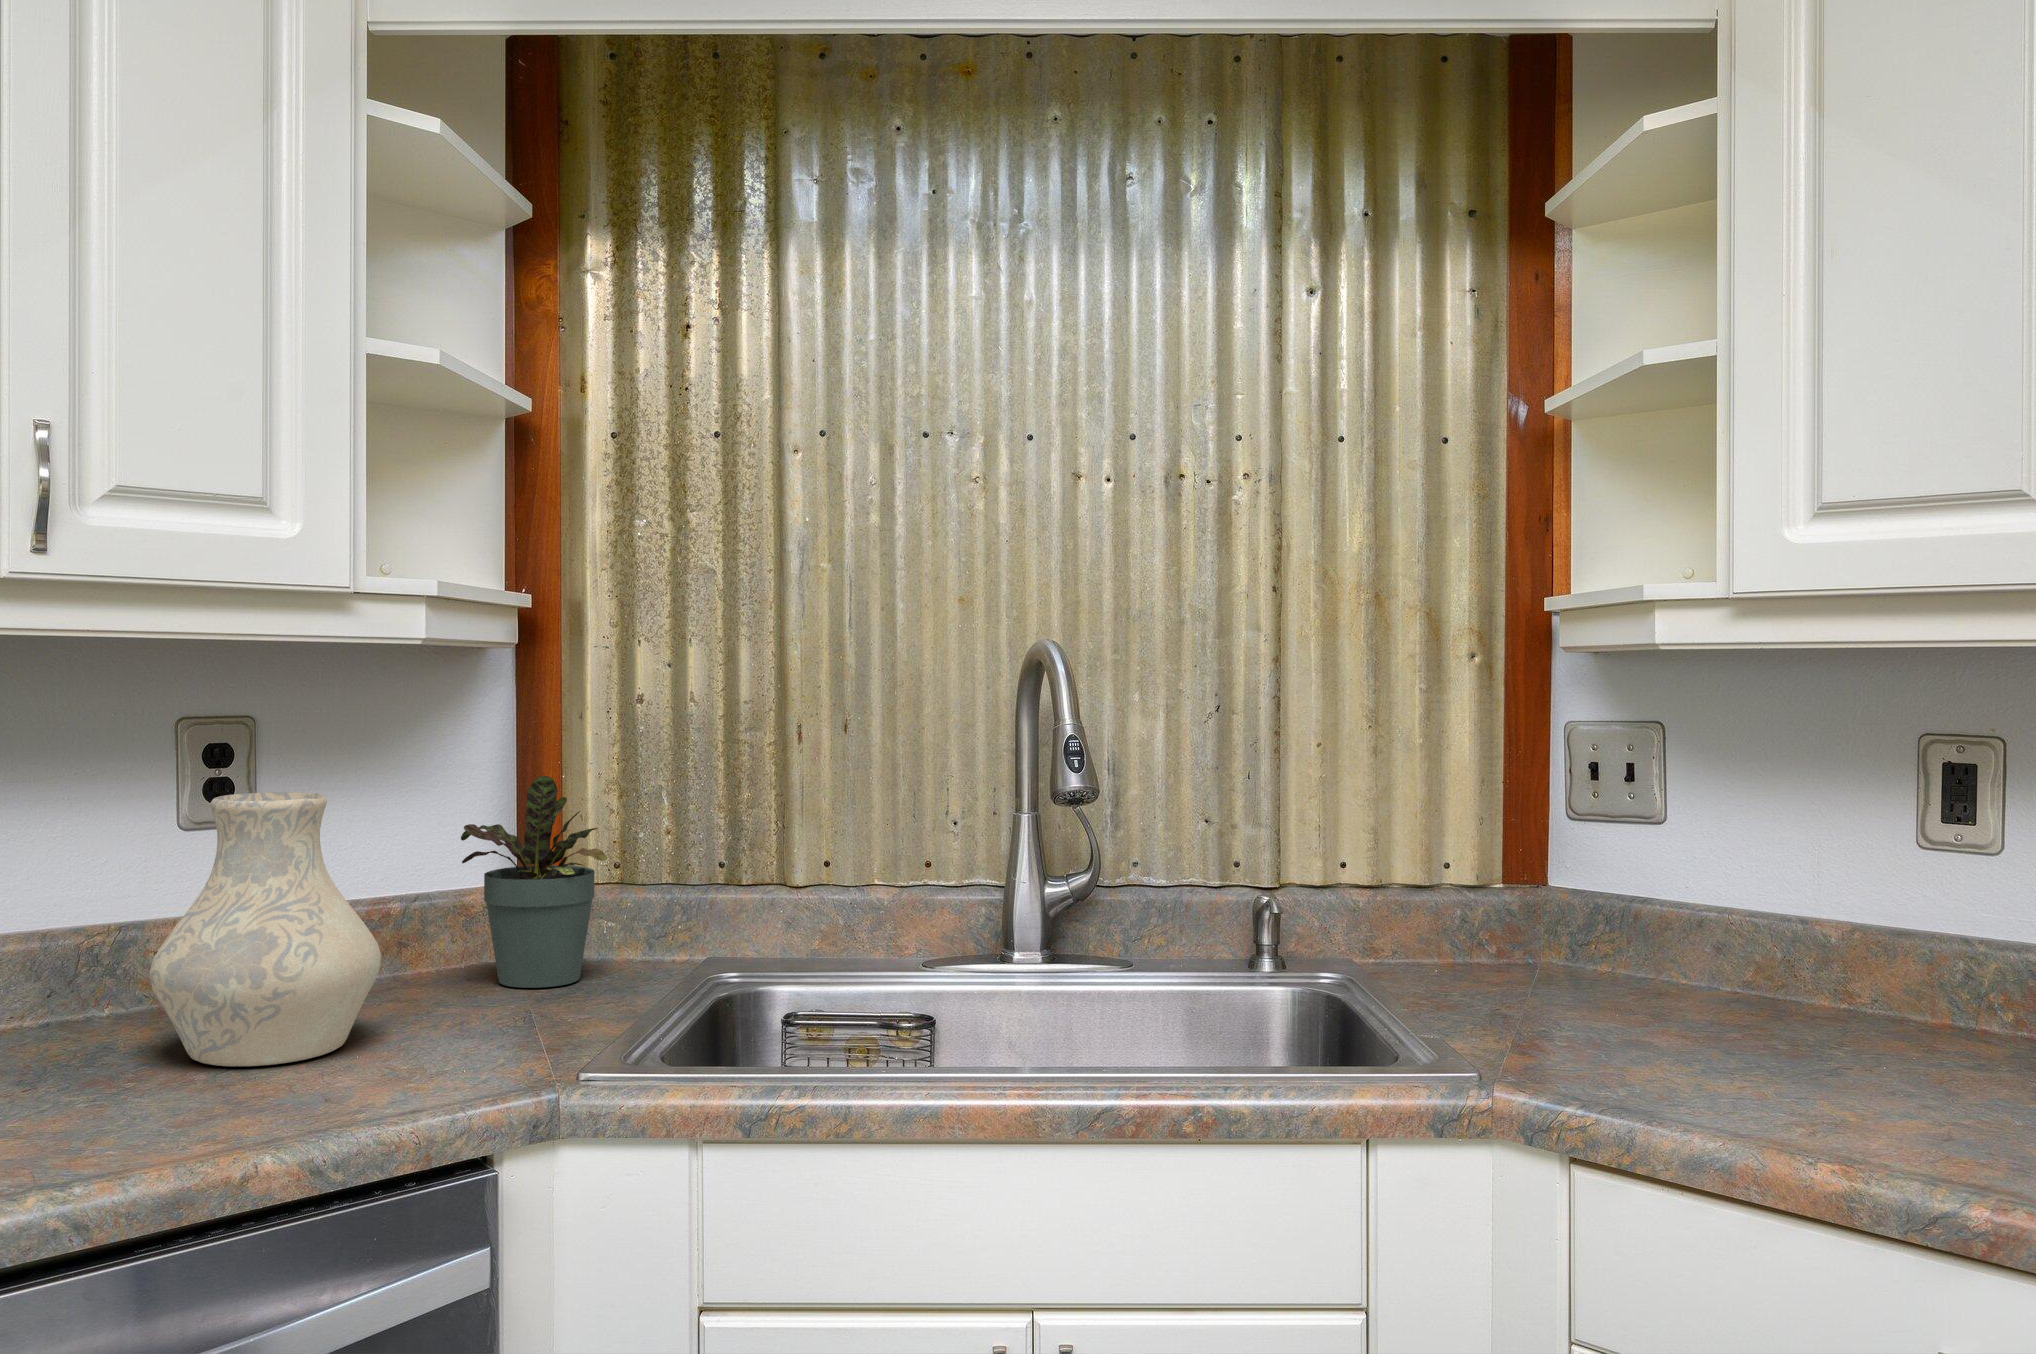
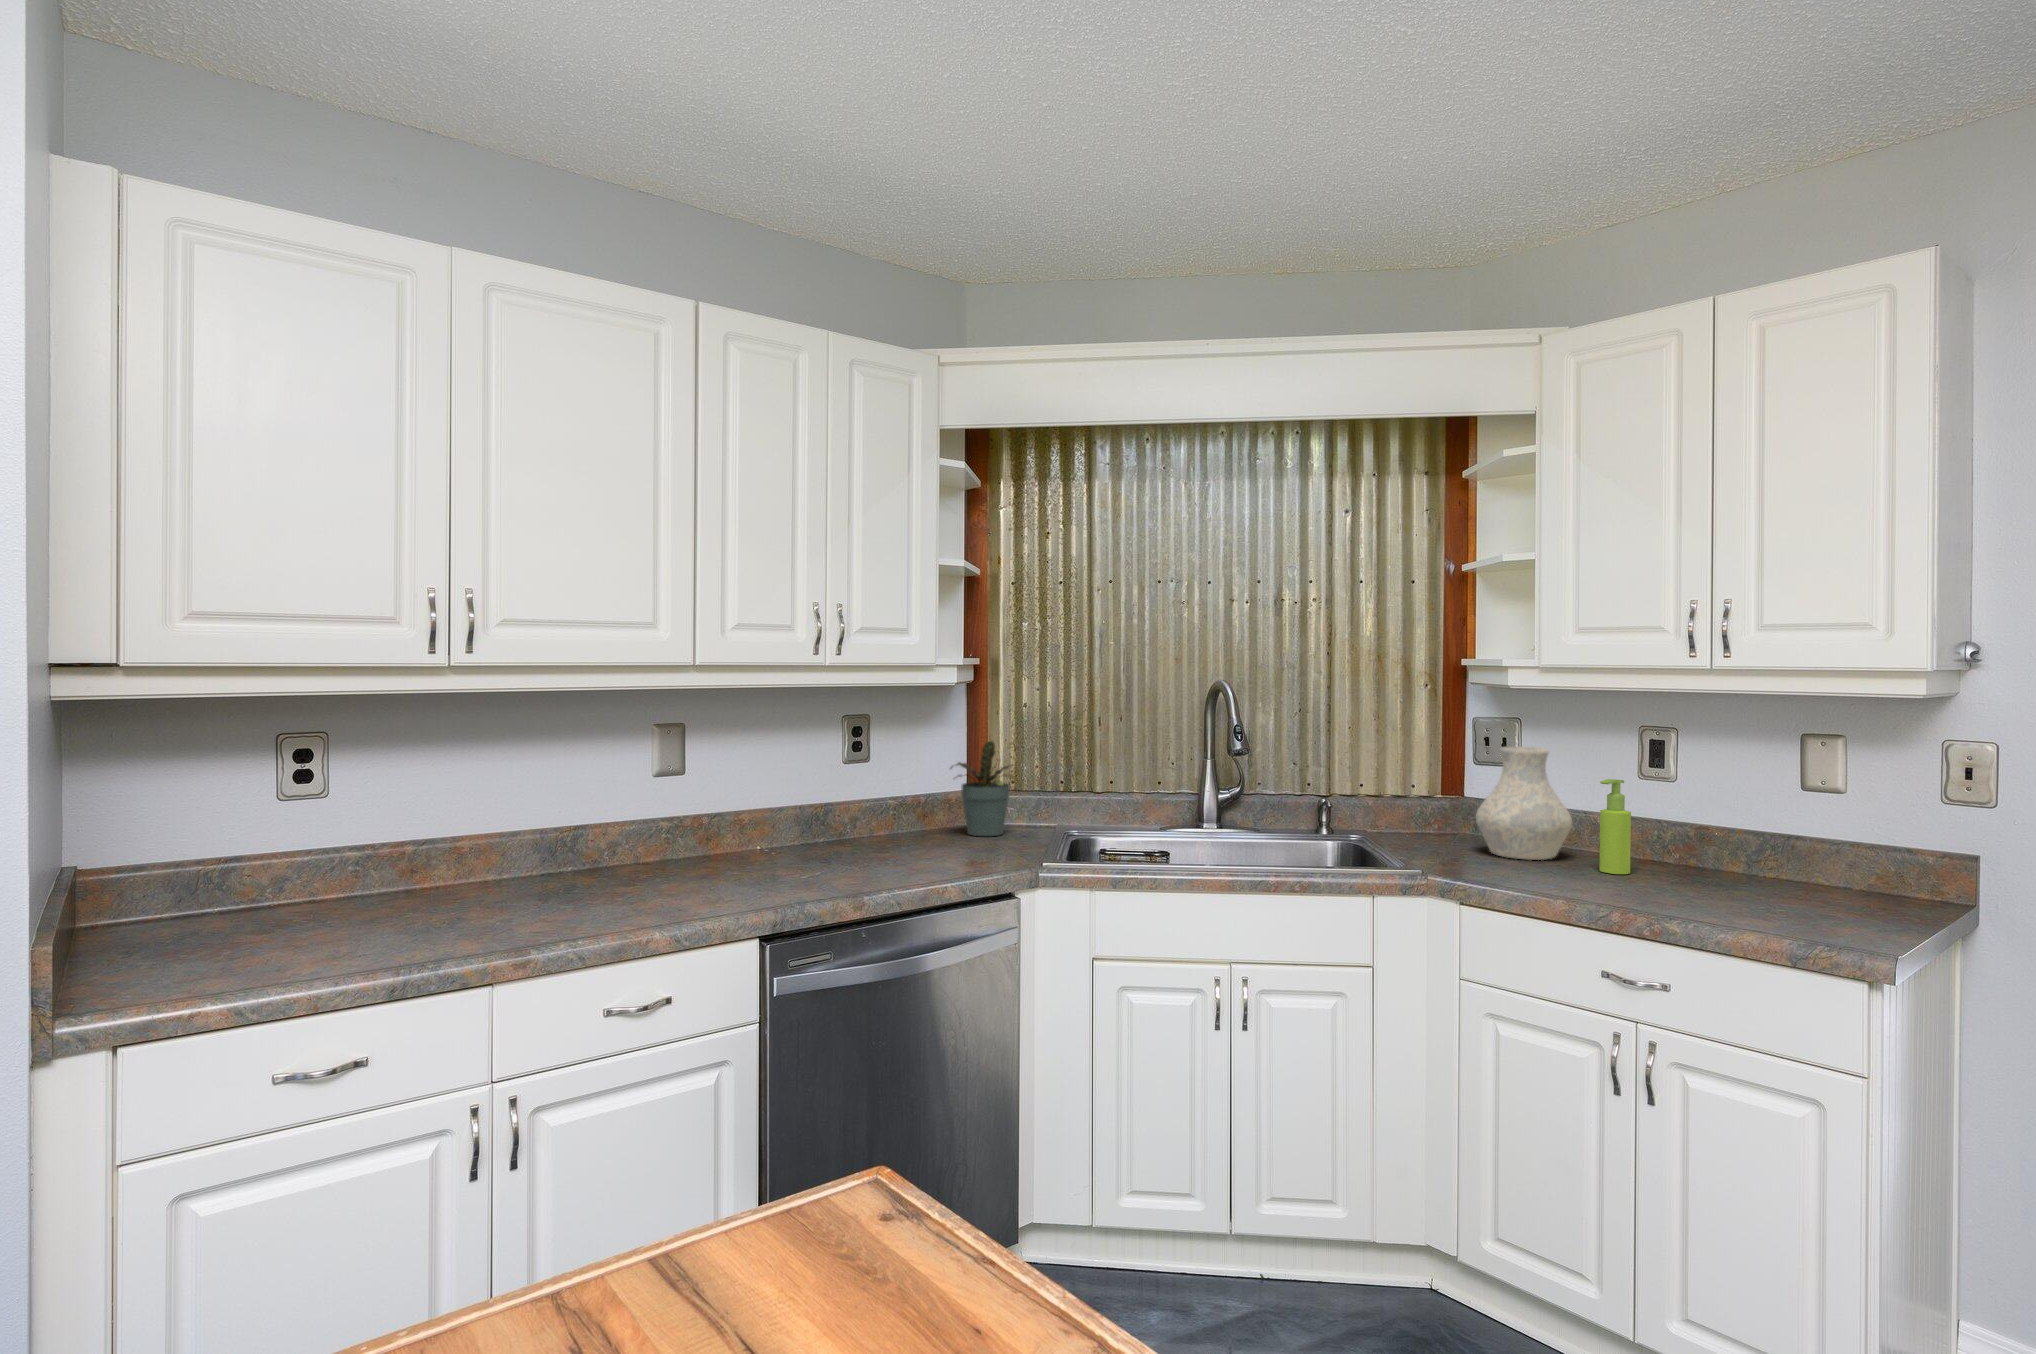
vase: present [150,792,381,1066] -> present [1476,746,1572,860]
soap dispenser: none [1875,853,1948,1071] -> present [1599,779,1631,874]

